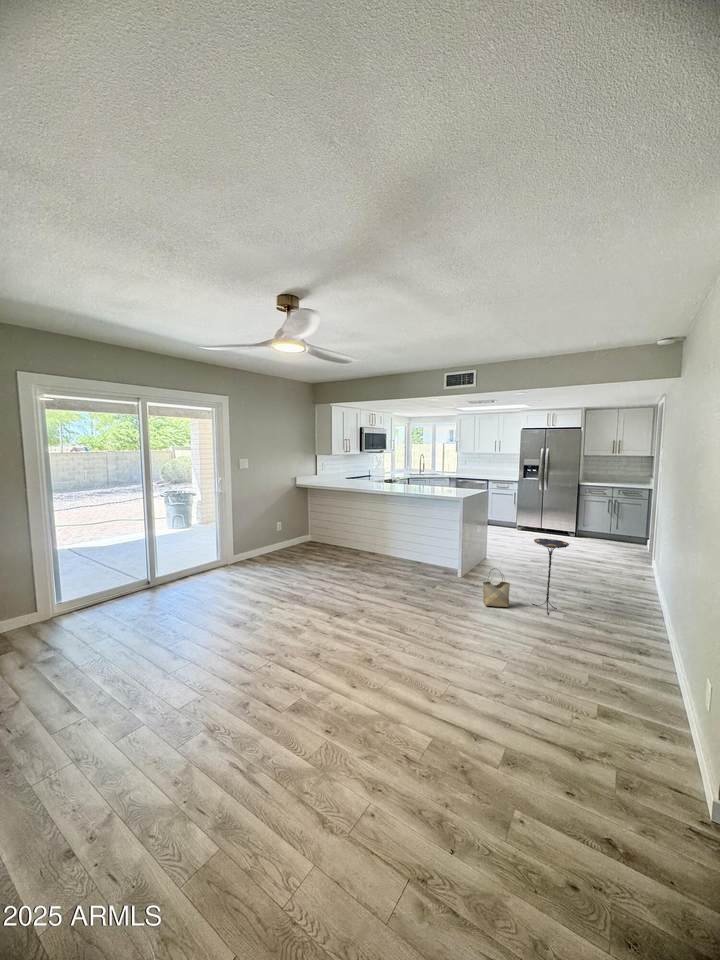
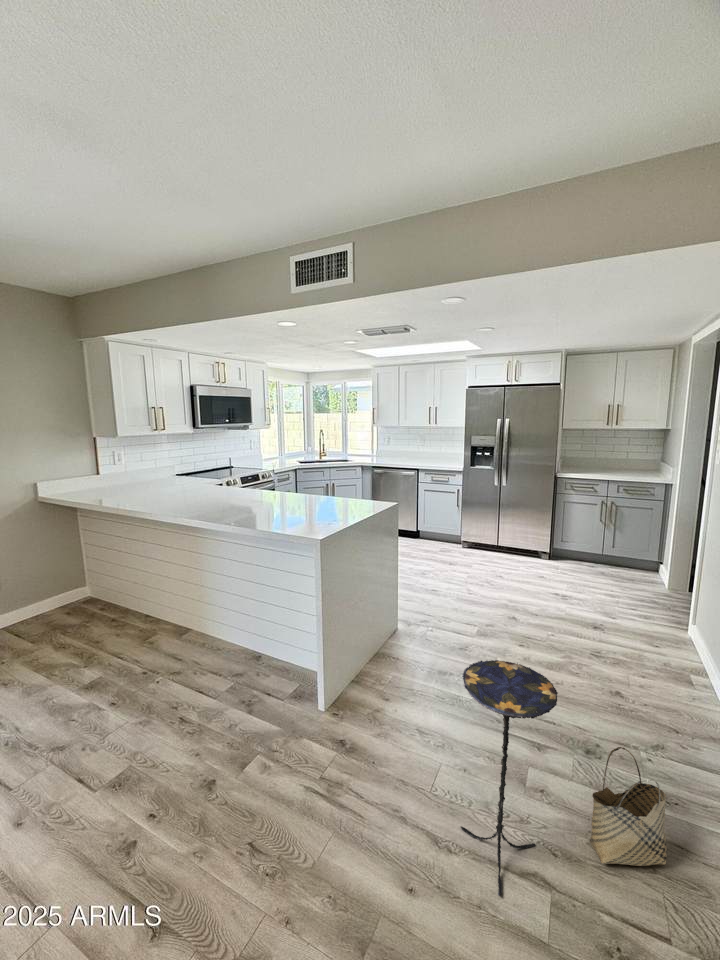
woven basket: present [483,568,510,607] -> present [590,747,667,866]

